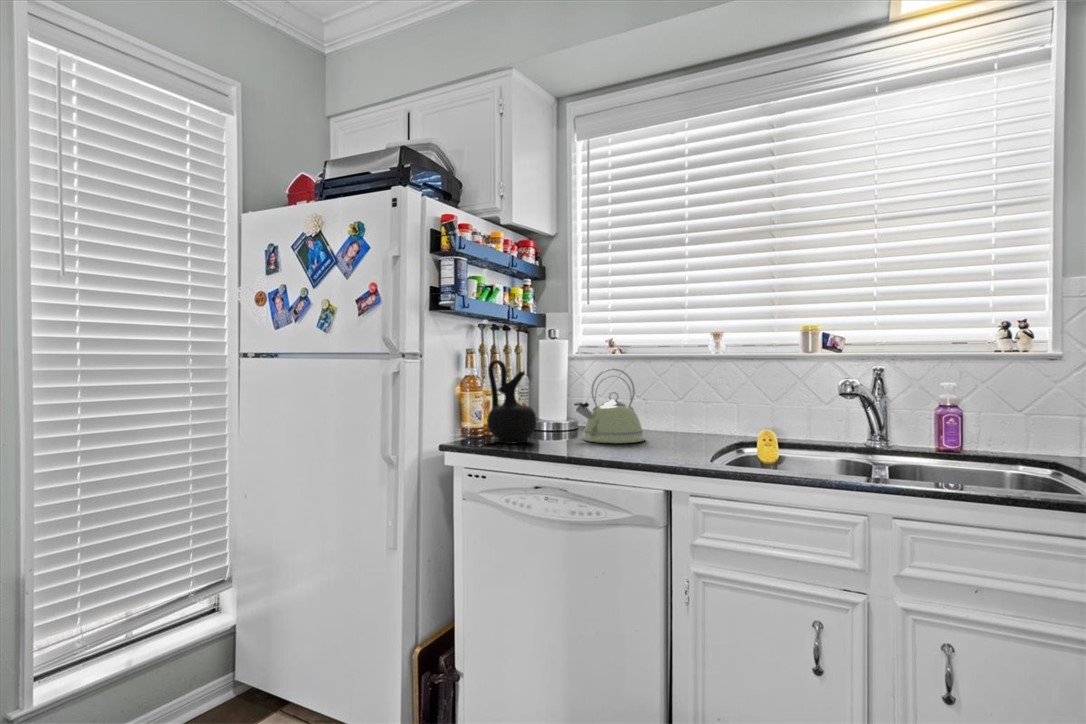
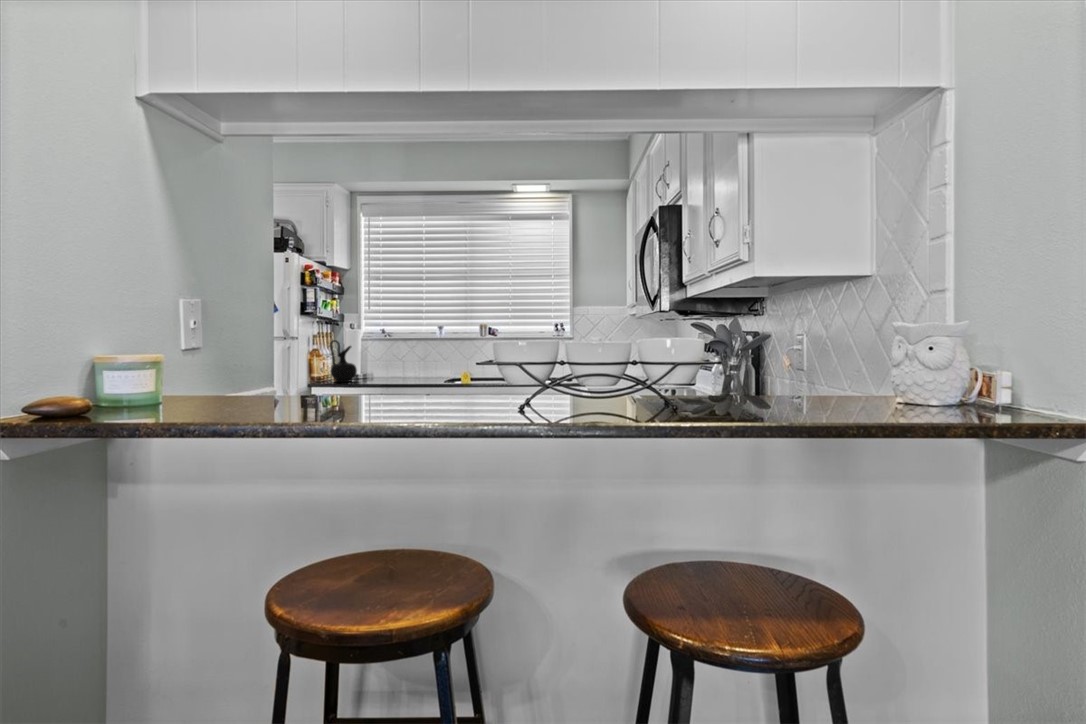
kettle: present [574,369,645,443] -> none [373,344,409,381]

